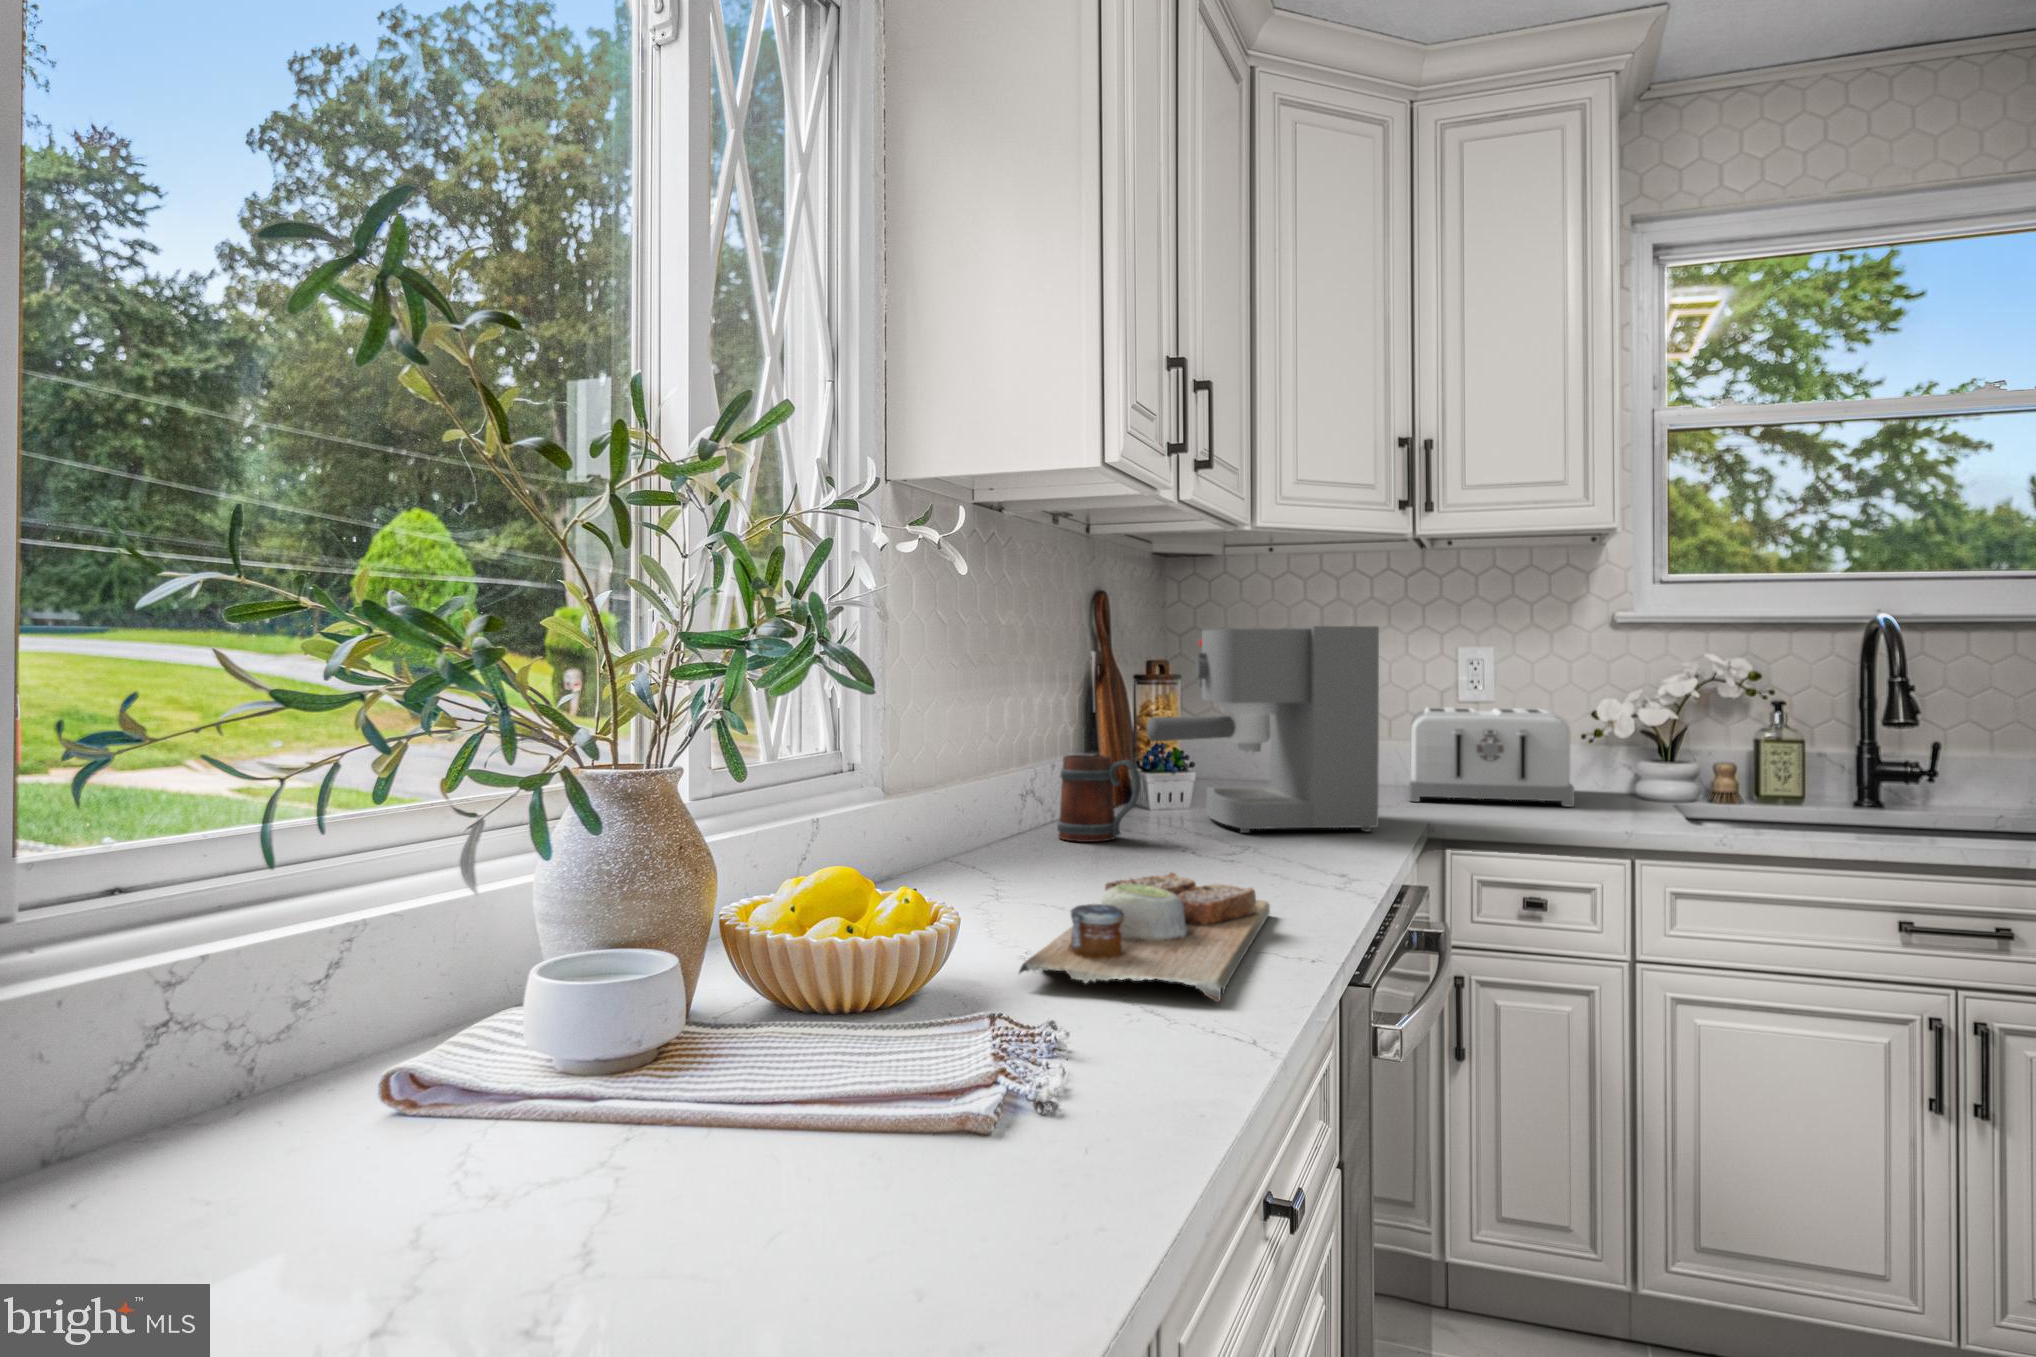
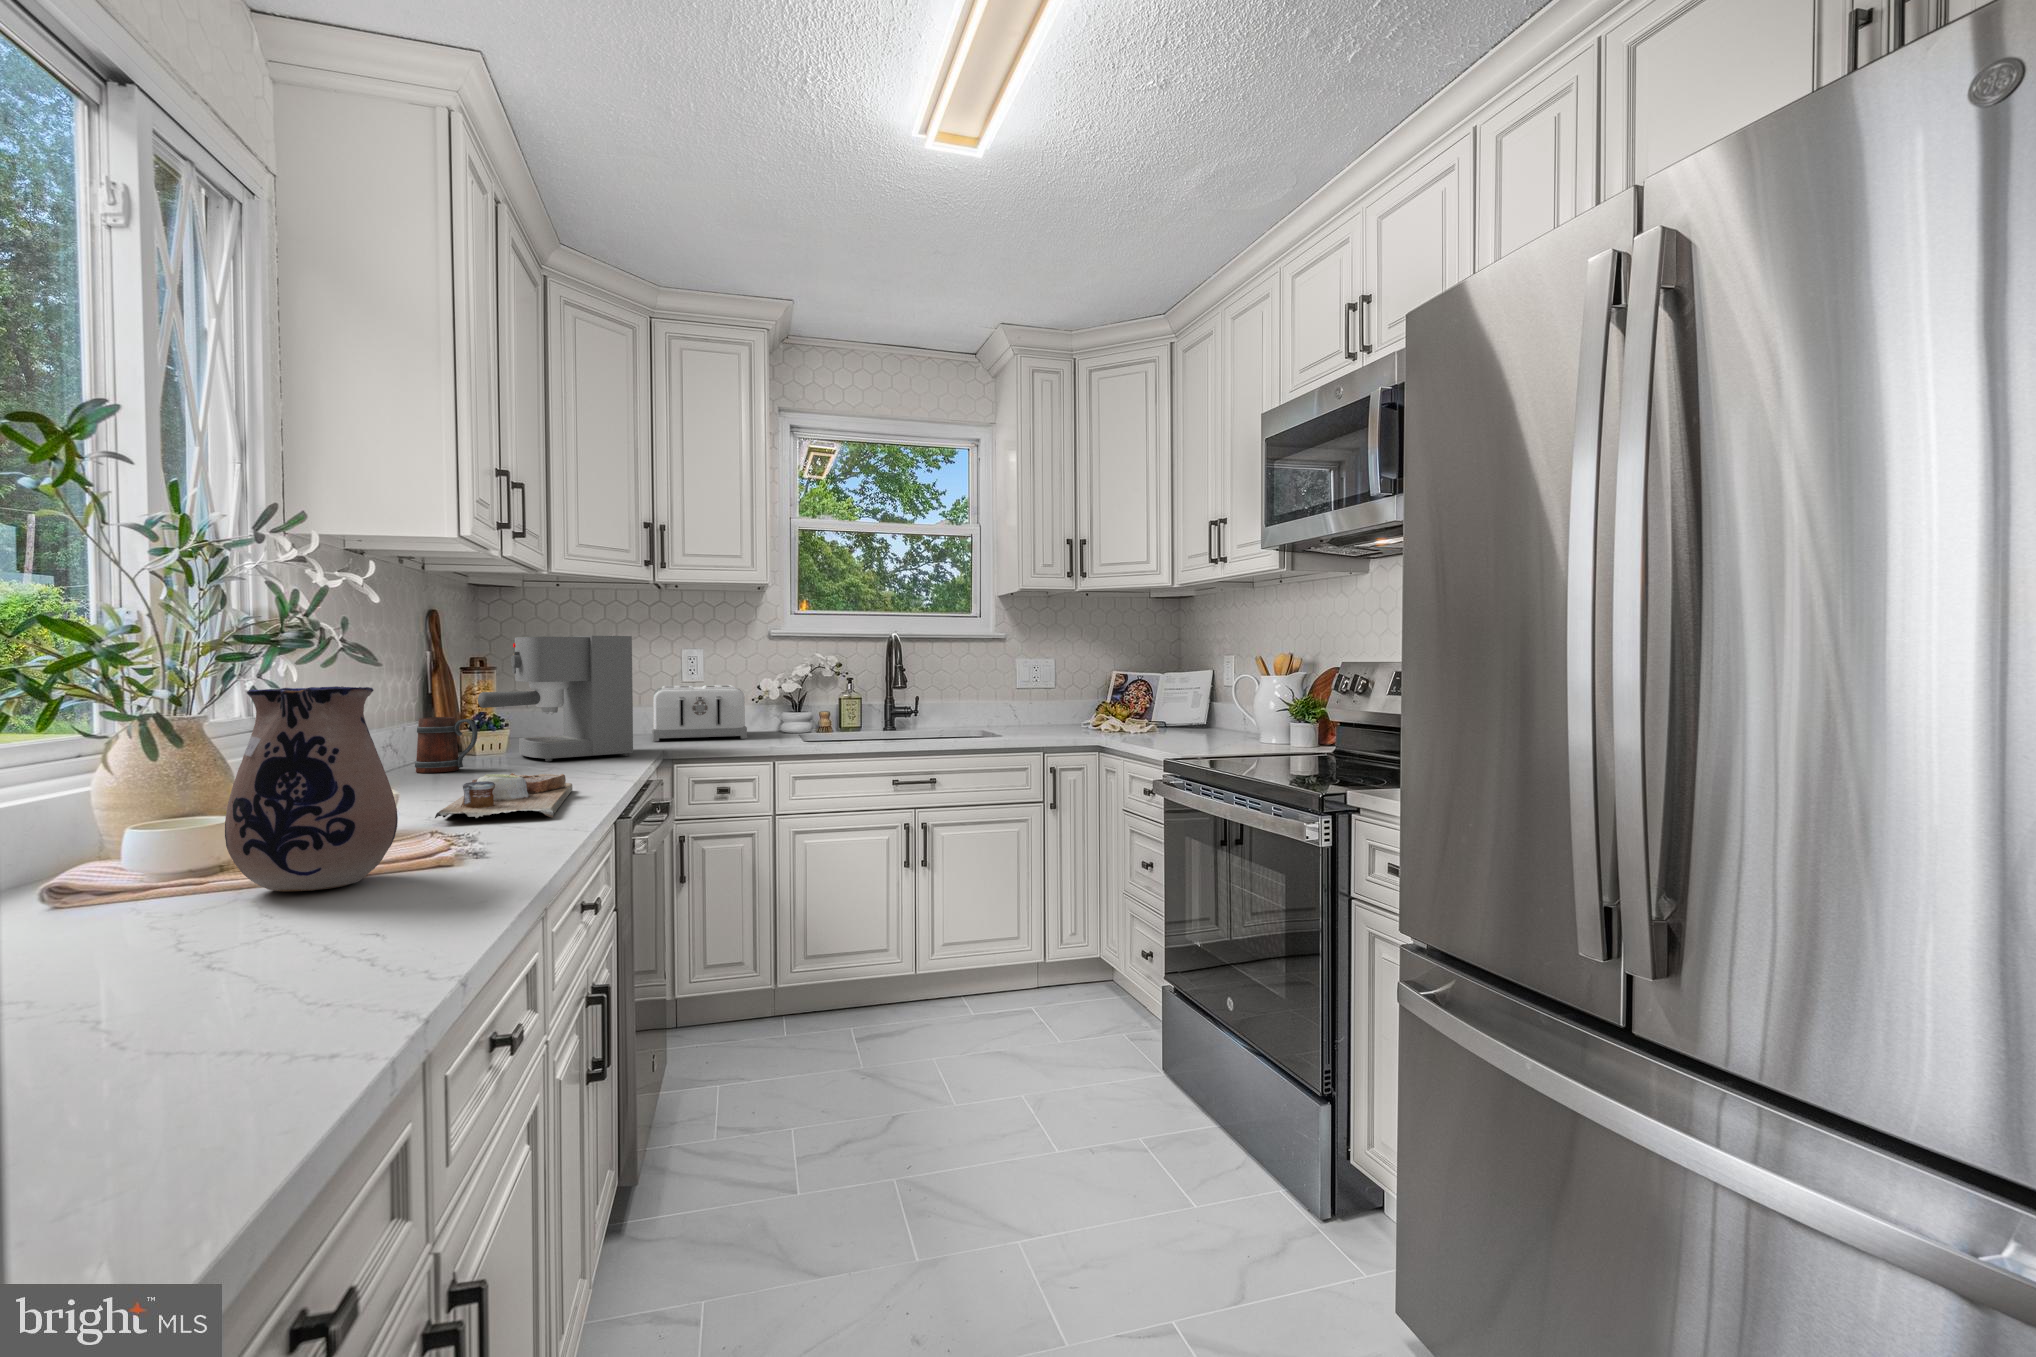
ceramic pitcher: none [553,740,863,1207] -> present [225,686,398,891]

